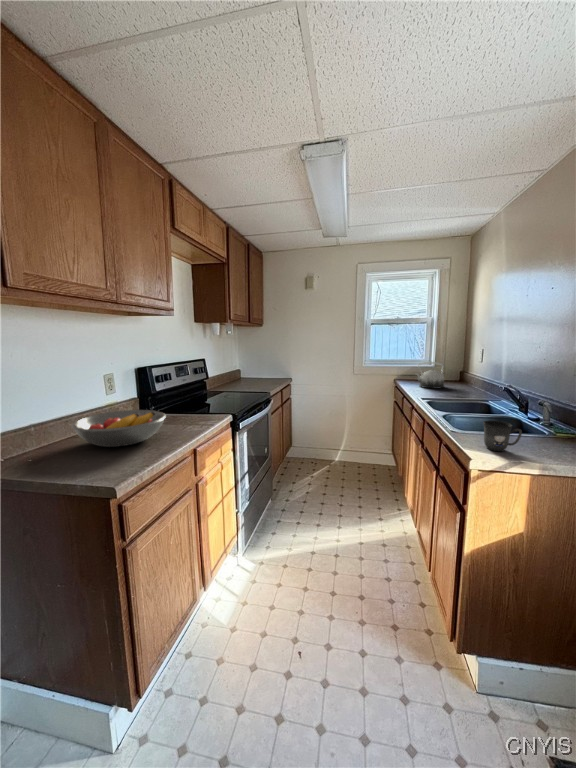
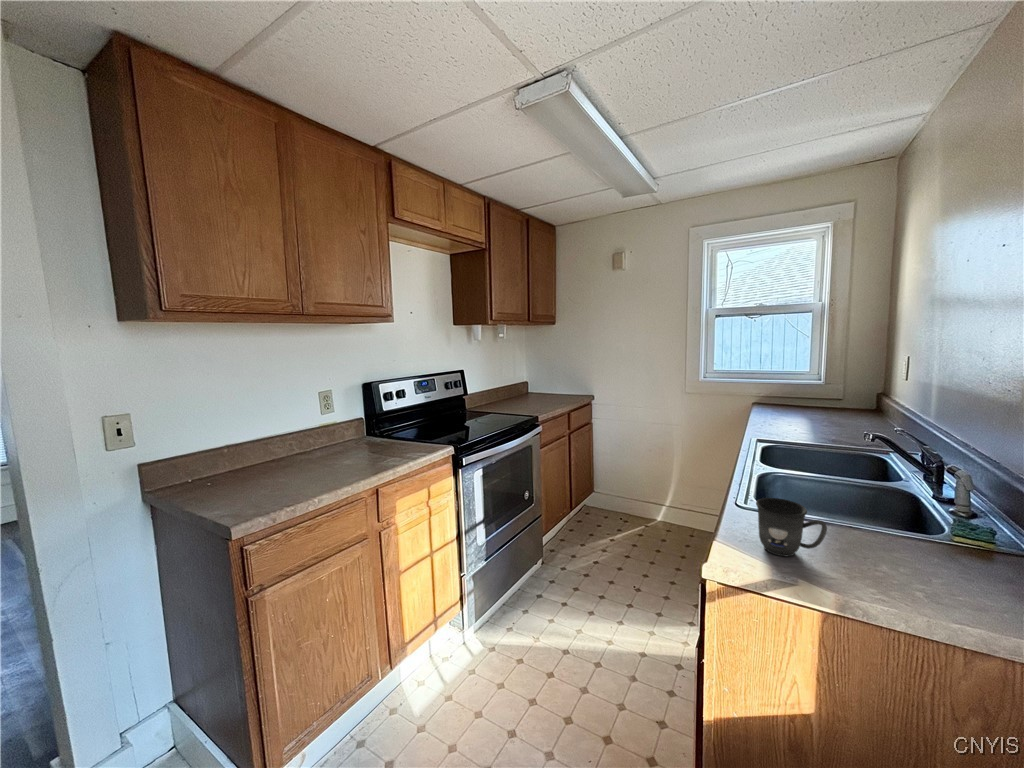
teapot: present [416,362,444,388] -> none [772,378,829,423]
fruit bowl: present [72,410,166,447] -> none [247,436,351,479]

